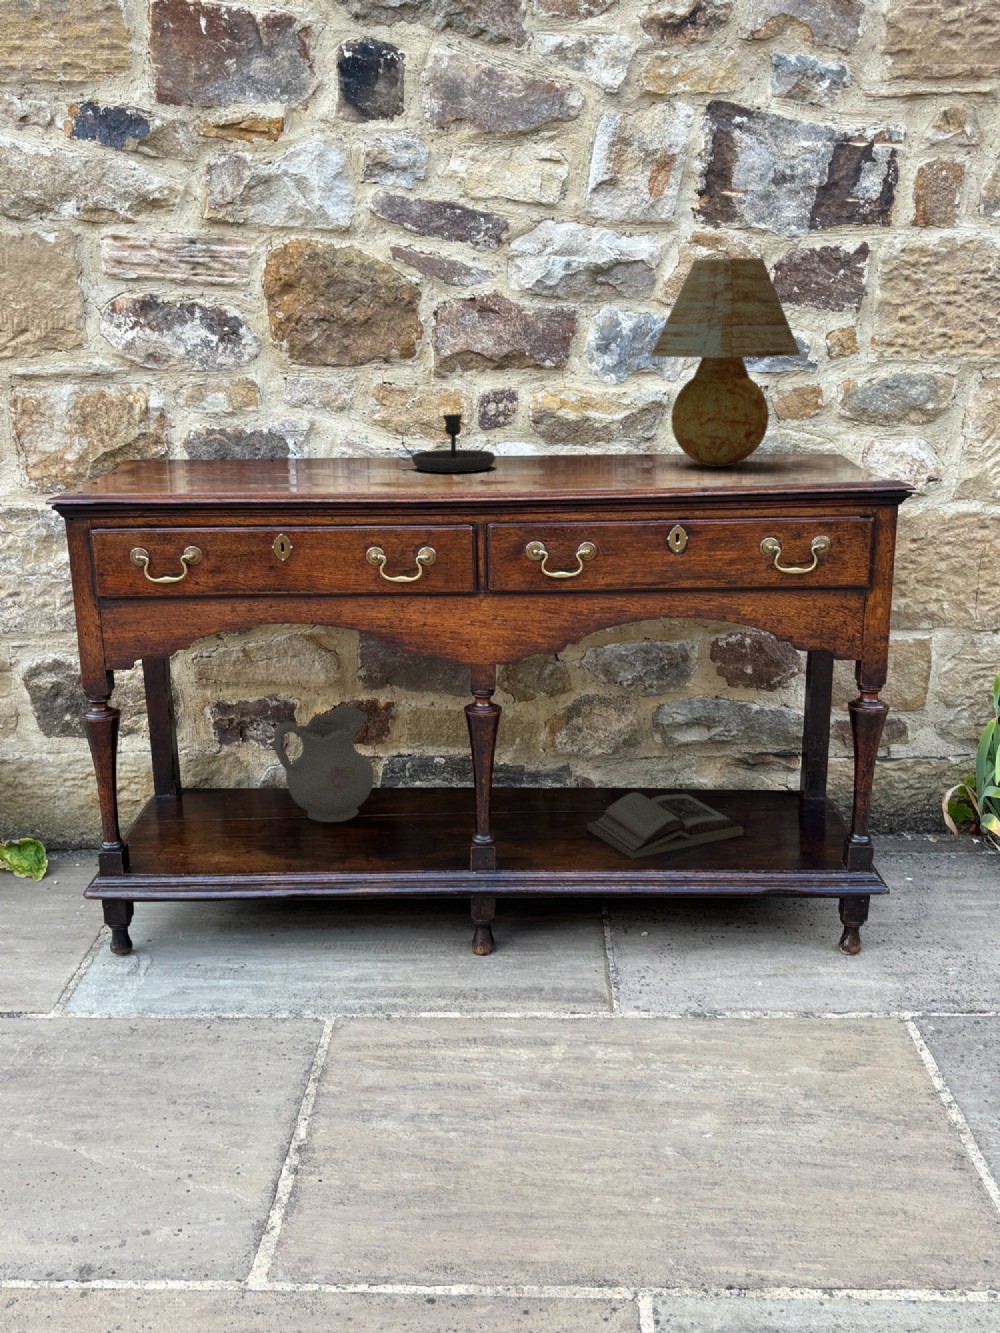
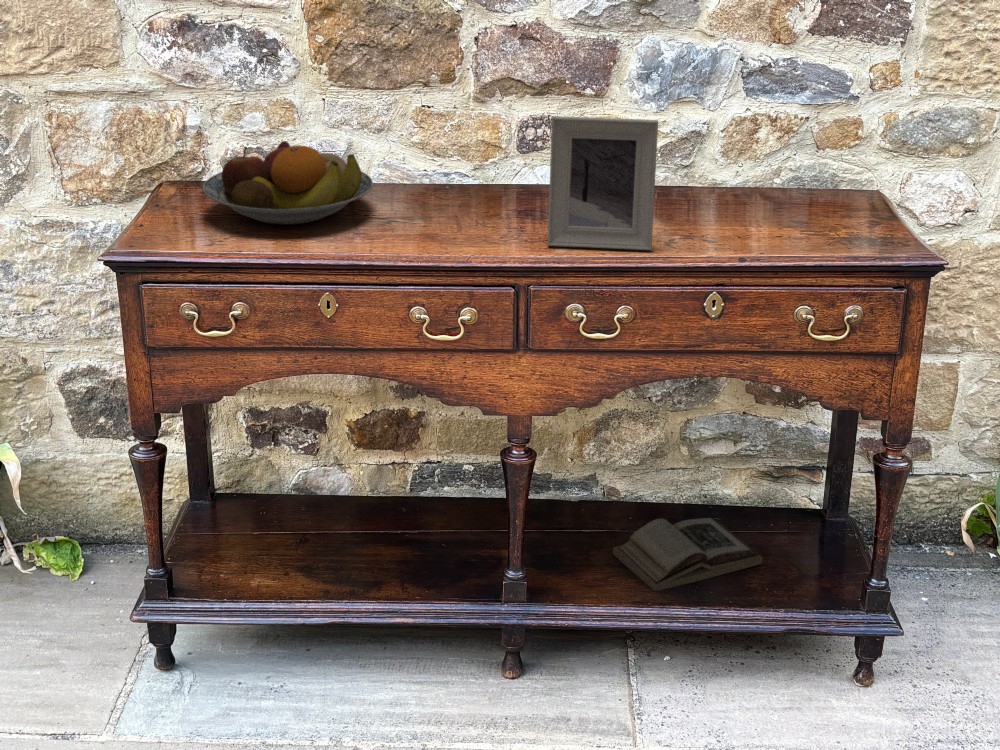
table lamp: present [652,259,800,467] -> none [691,20,838,221]
picture frame: none [507,343,617,481] -> present [548,116,658,250]
fruit bowl: none [154,398,330,477] -> present [203,141,373,225]
candlestick: present [399,414,495,473] -> none [439,159,535,222]
ceramic pitcher: present [274,706,374,822] -> none [312,425,407,541]

